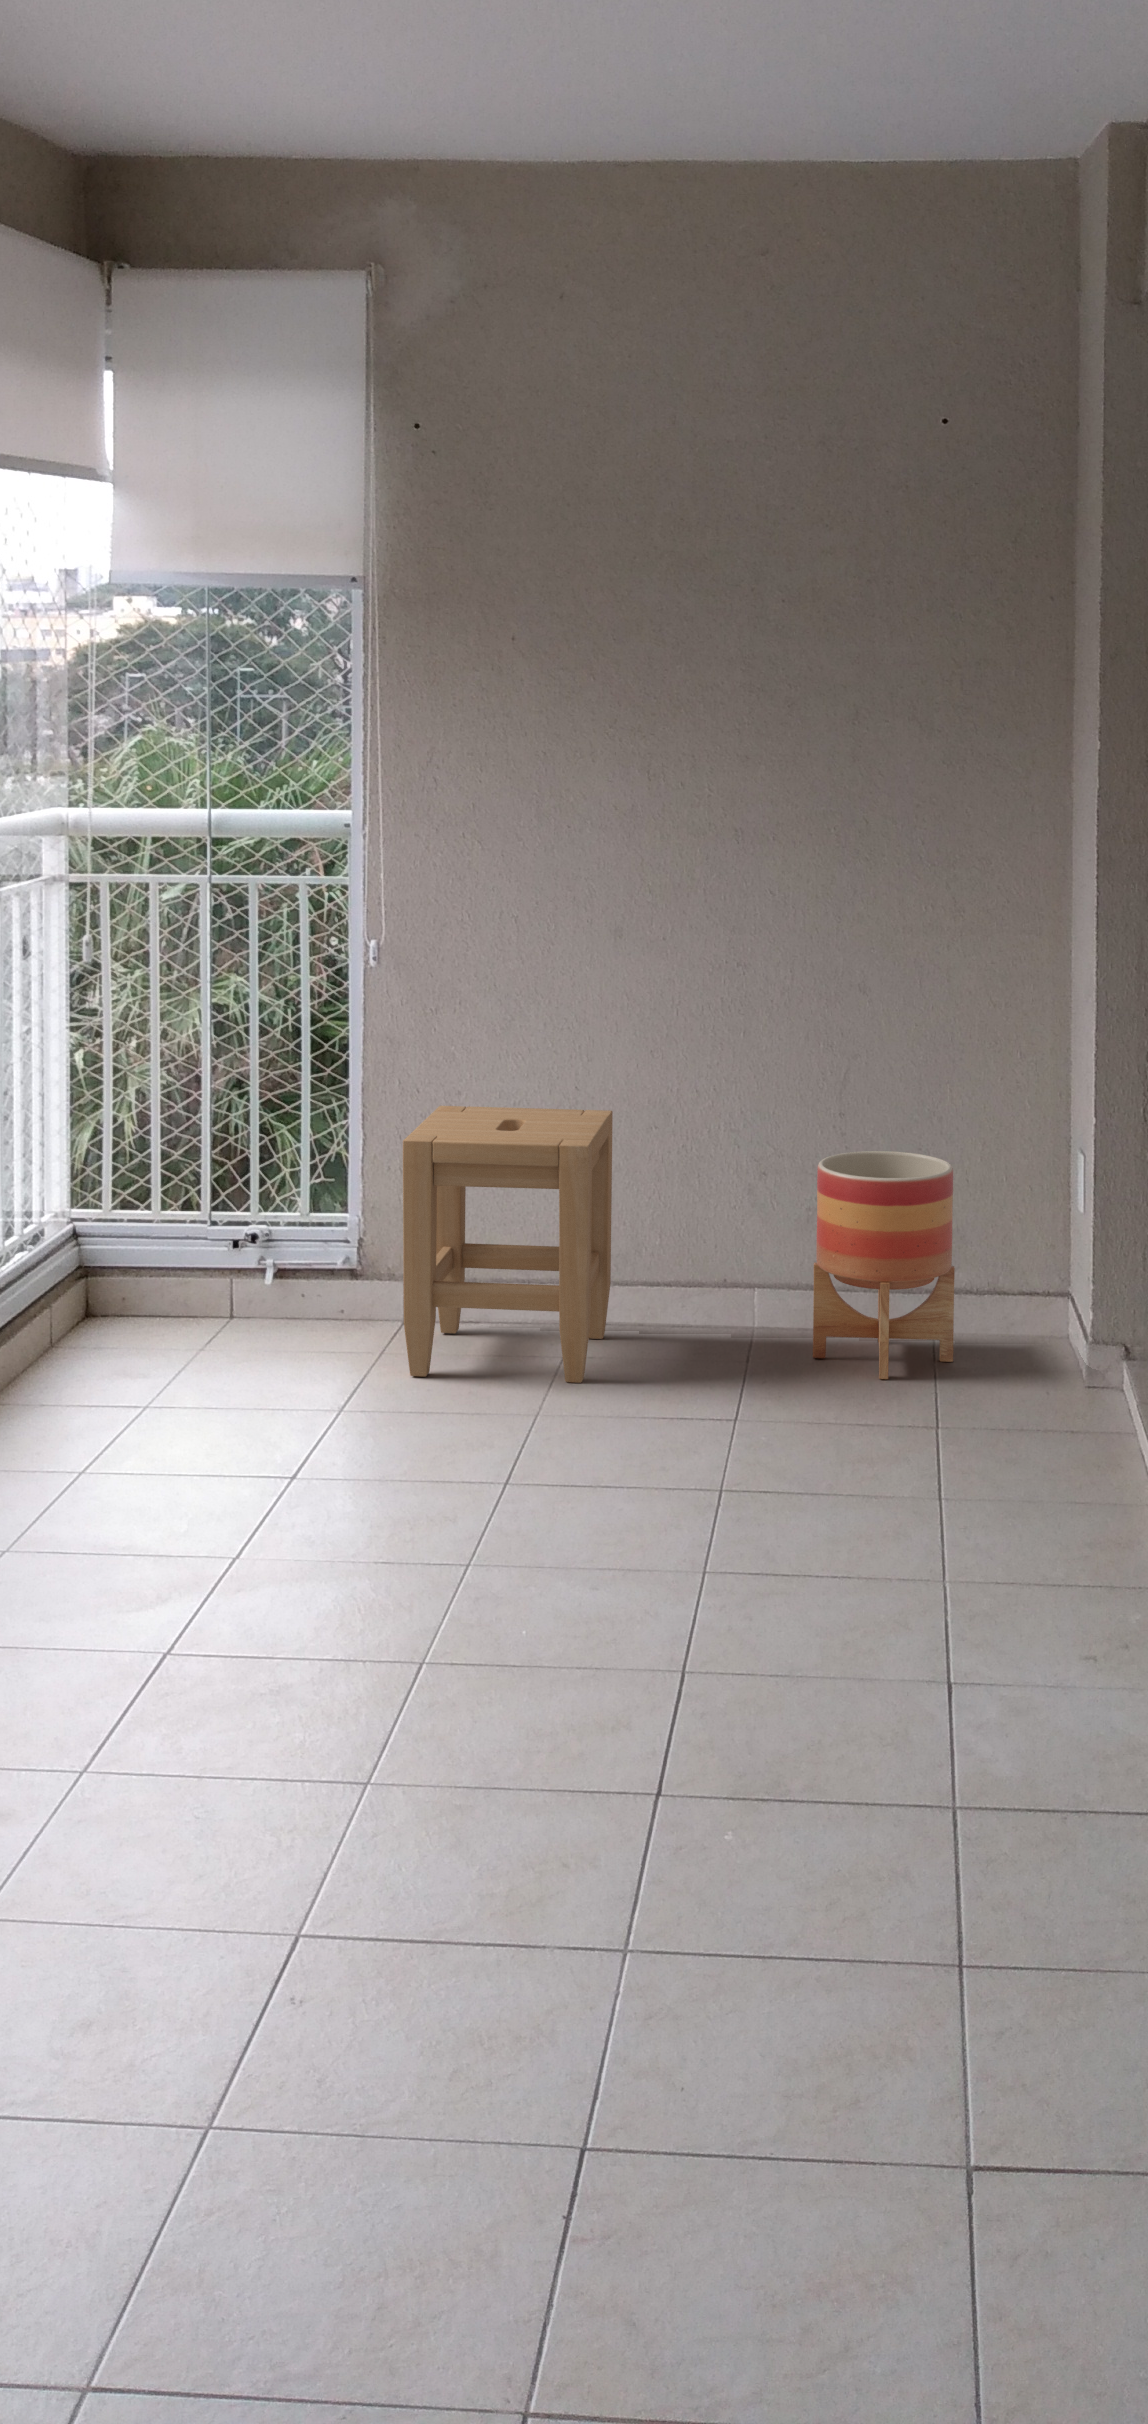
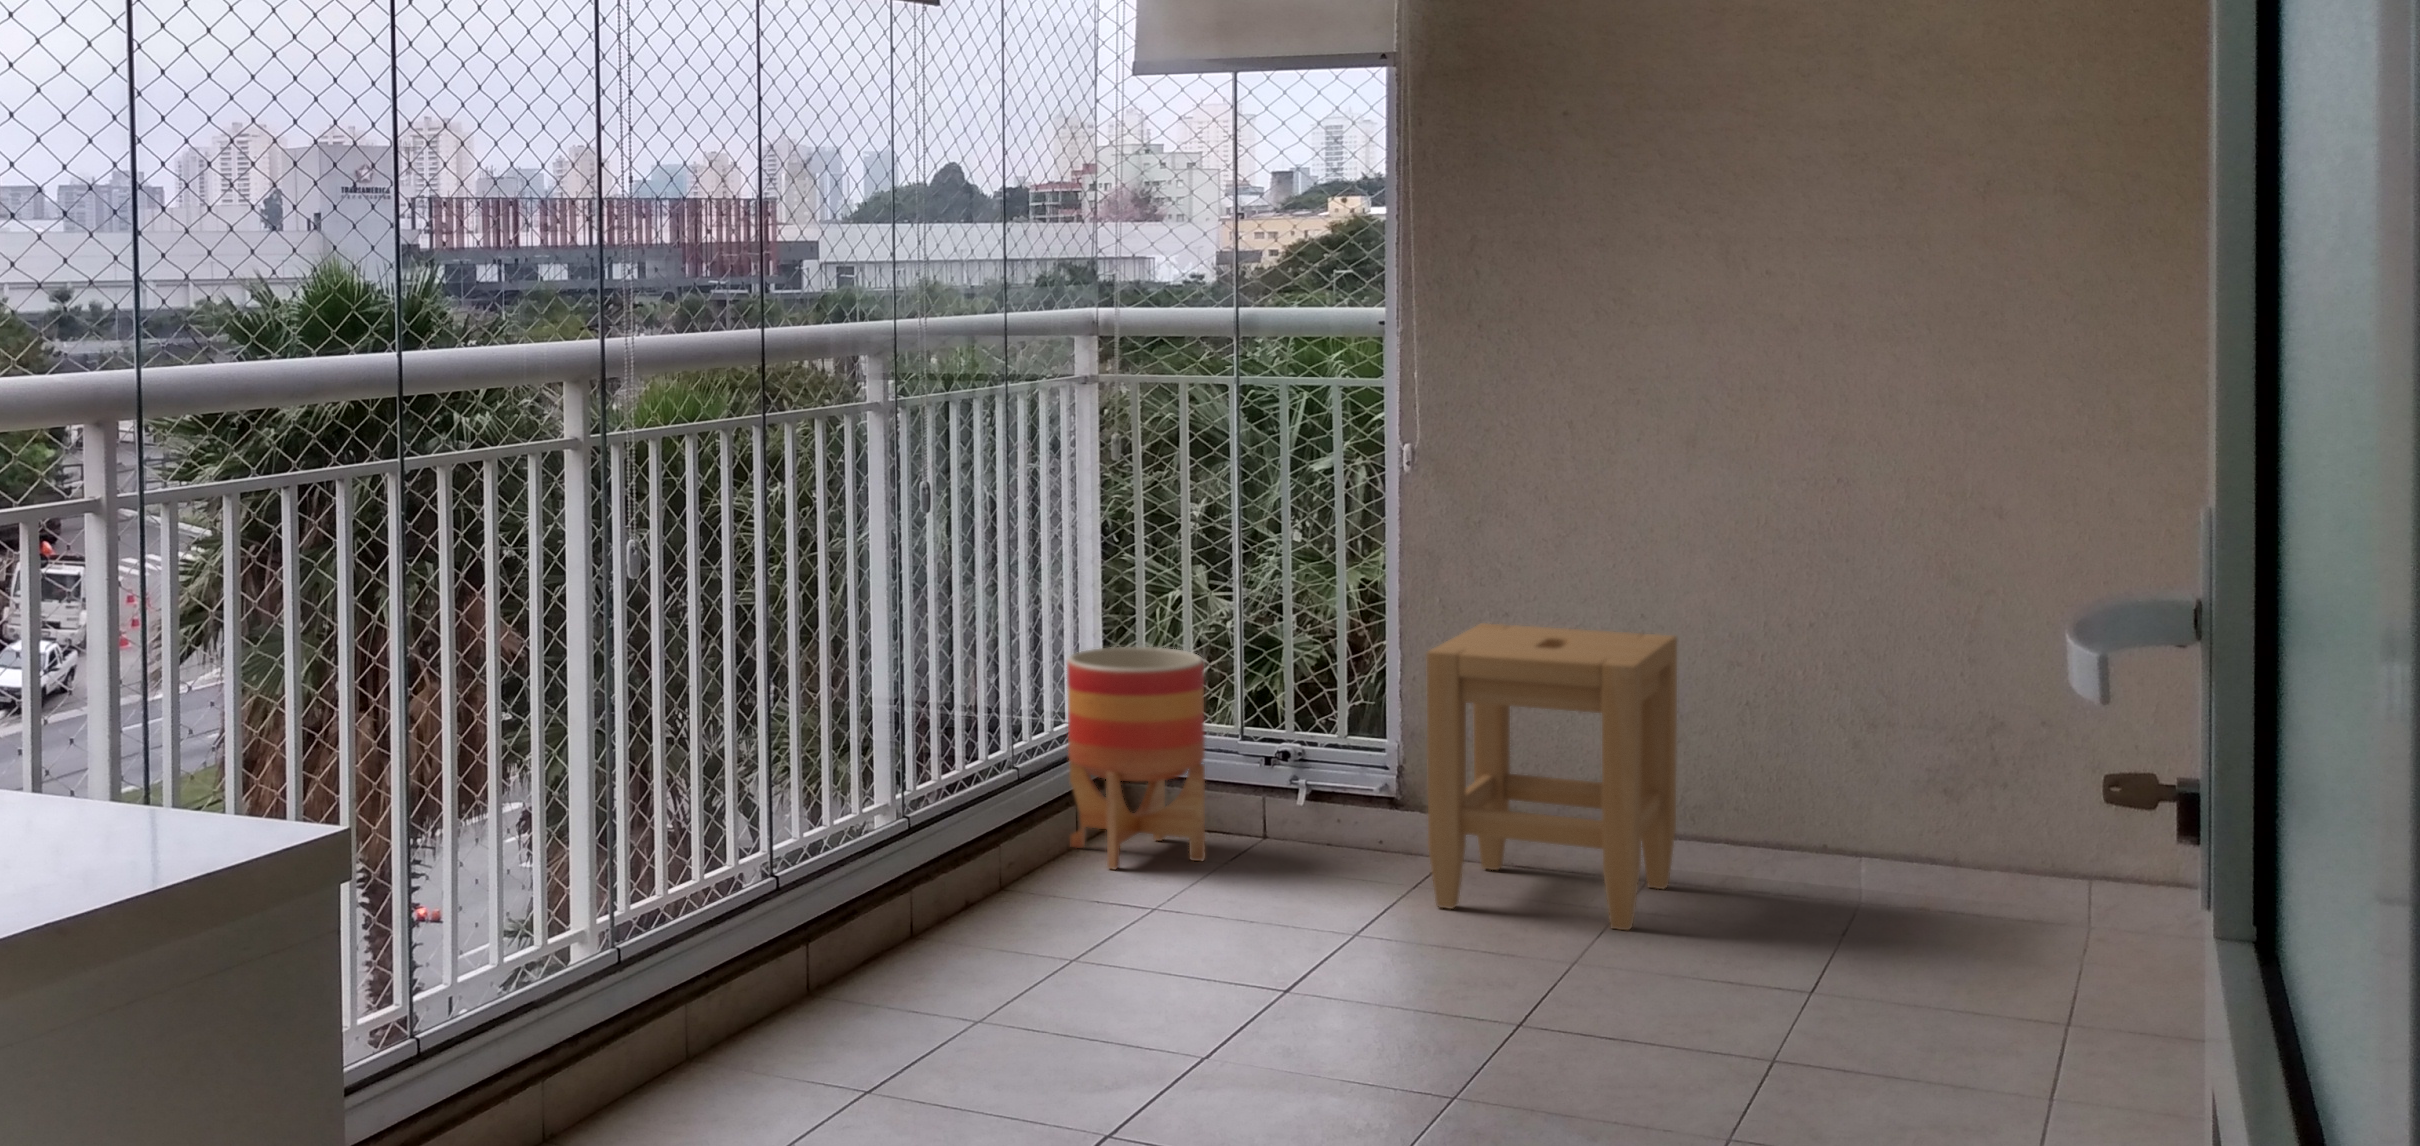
planter: present [813,1151,955,1379] -> present [1067,647,1205,869]

